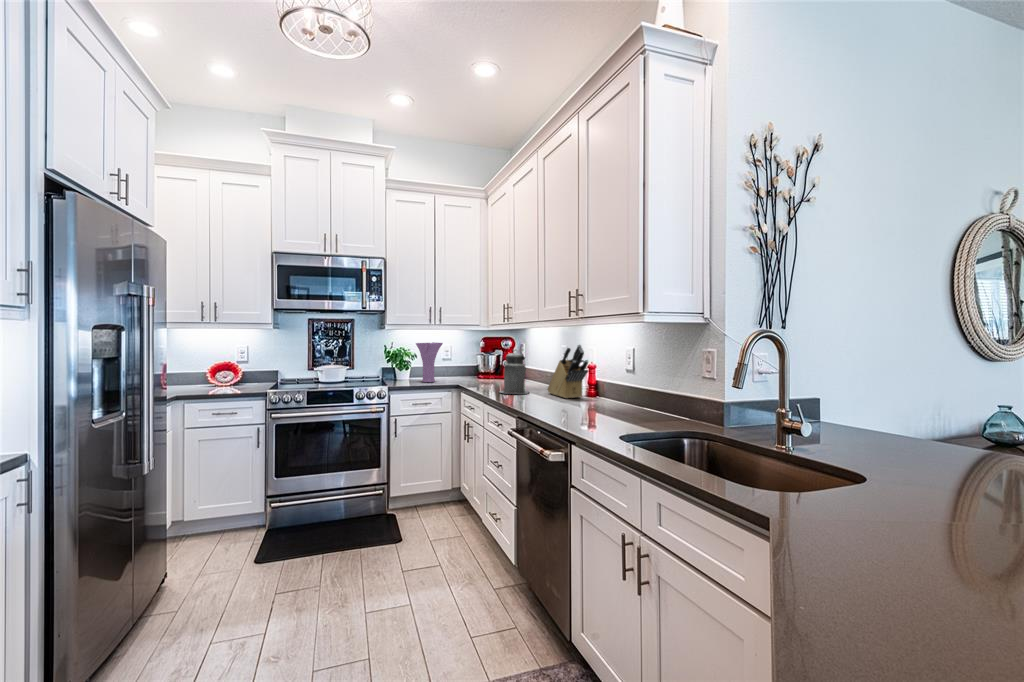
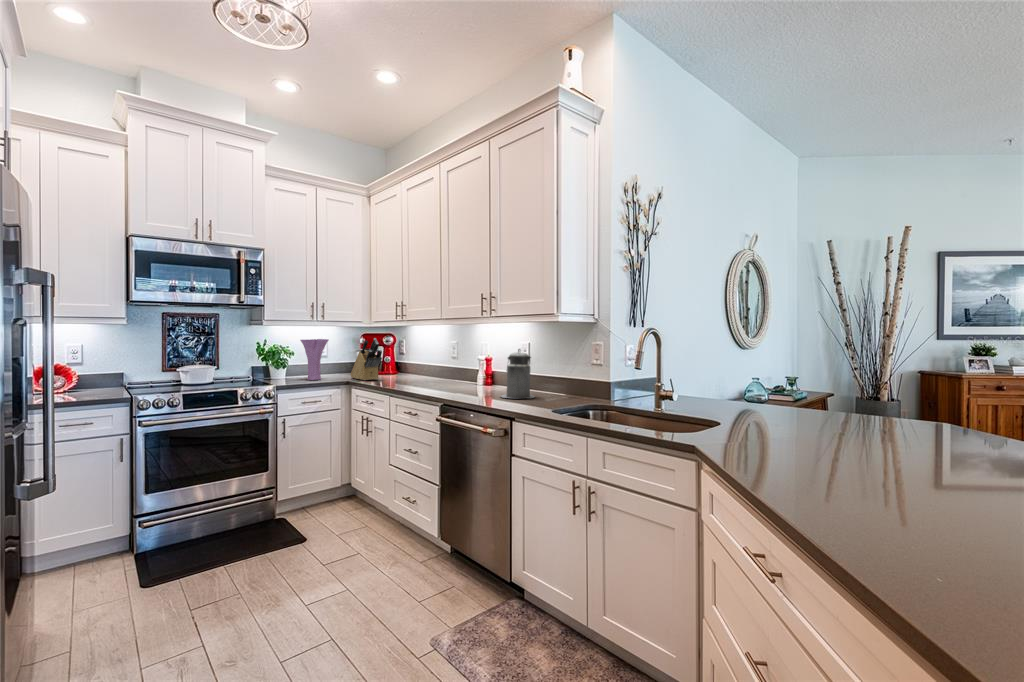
knife block: present [548,345,588,398] -> present [351,338,382,380]
canister: present [500,353,529,394] -> present [501,349,534,398]

